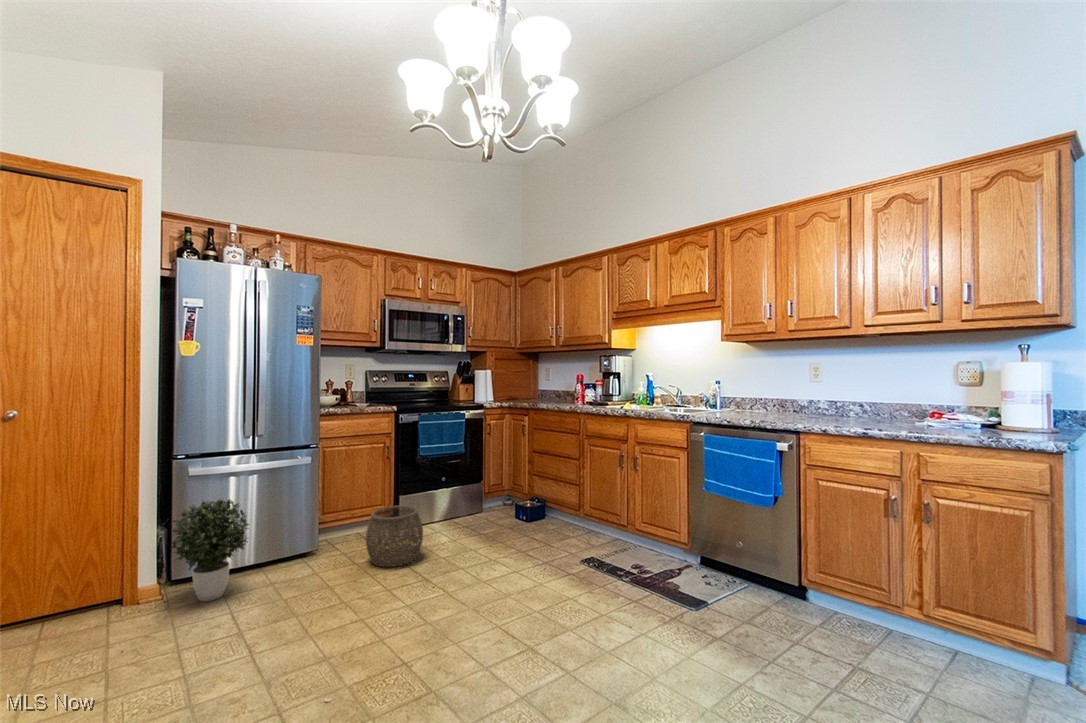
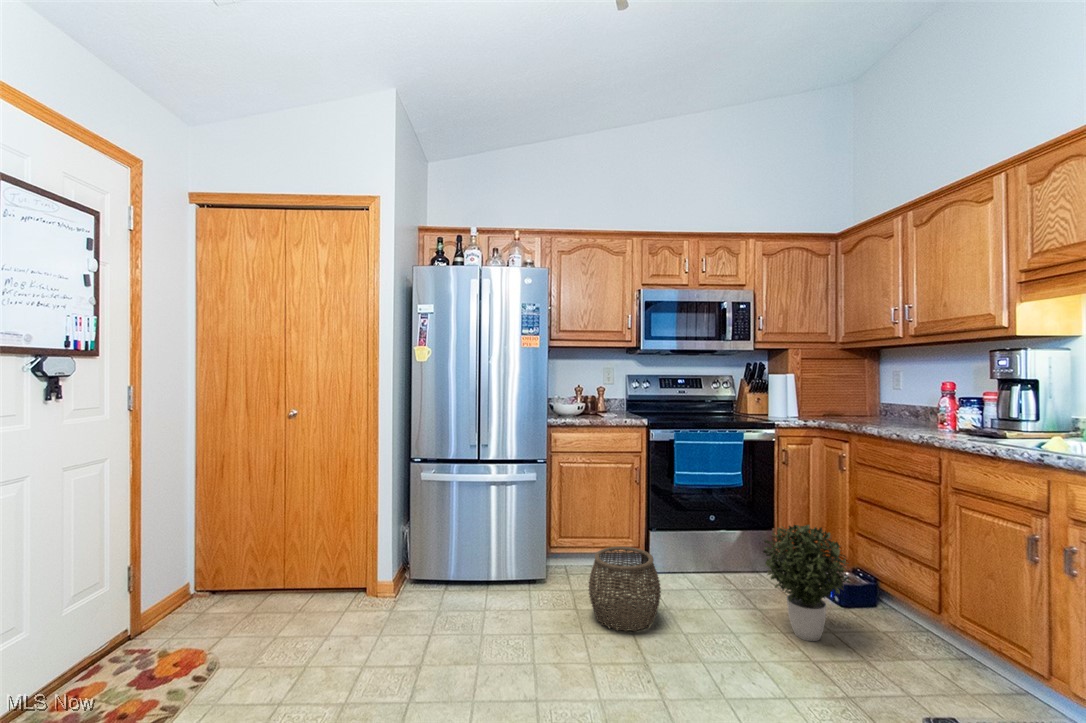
potted plant: present [172,499,249,602] -> present [763,525,851,641]

